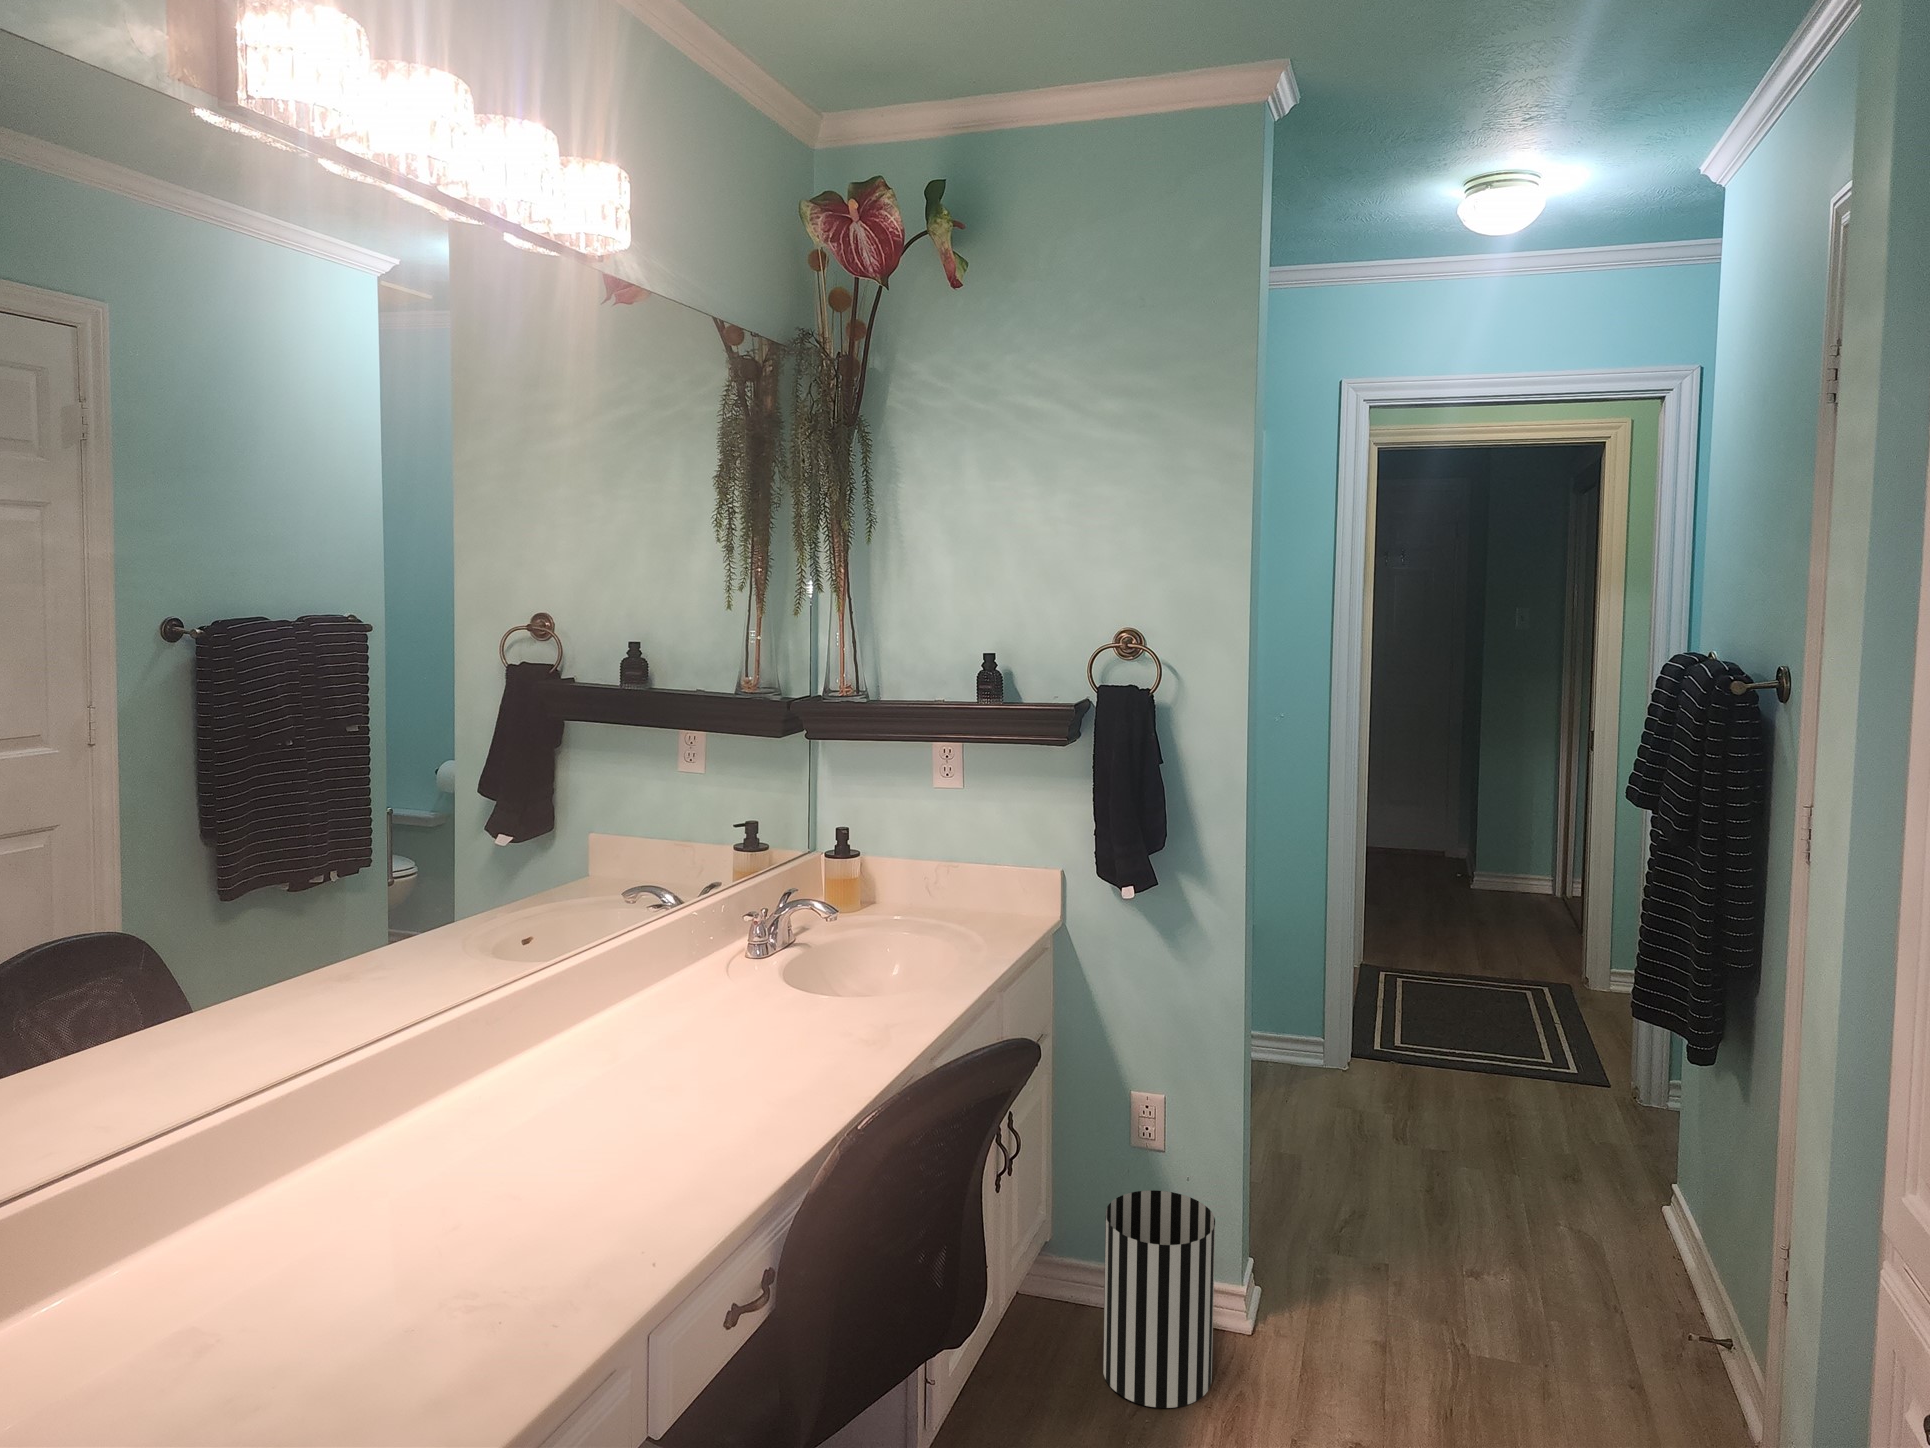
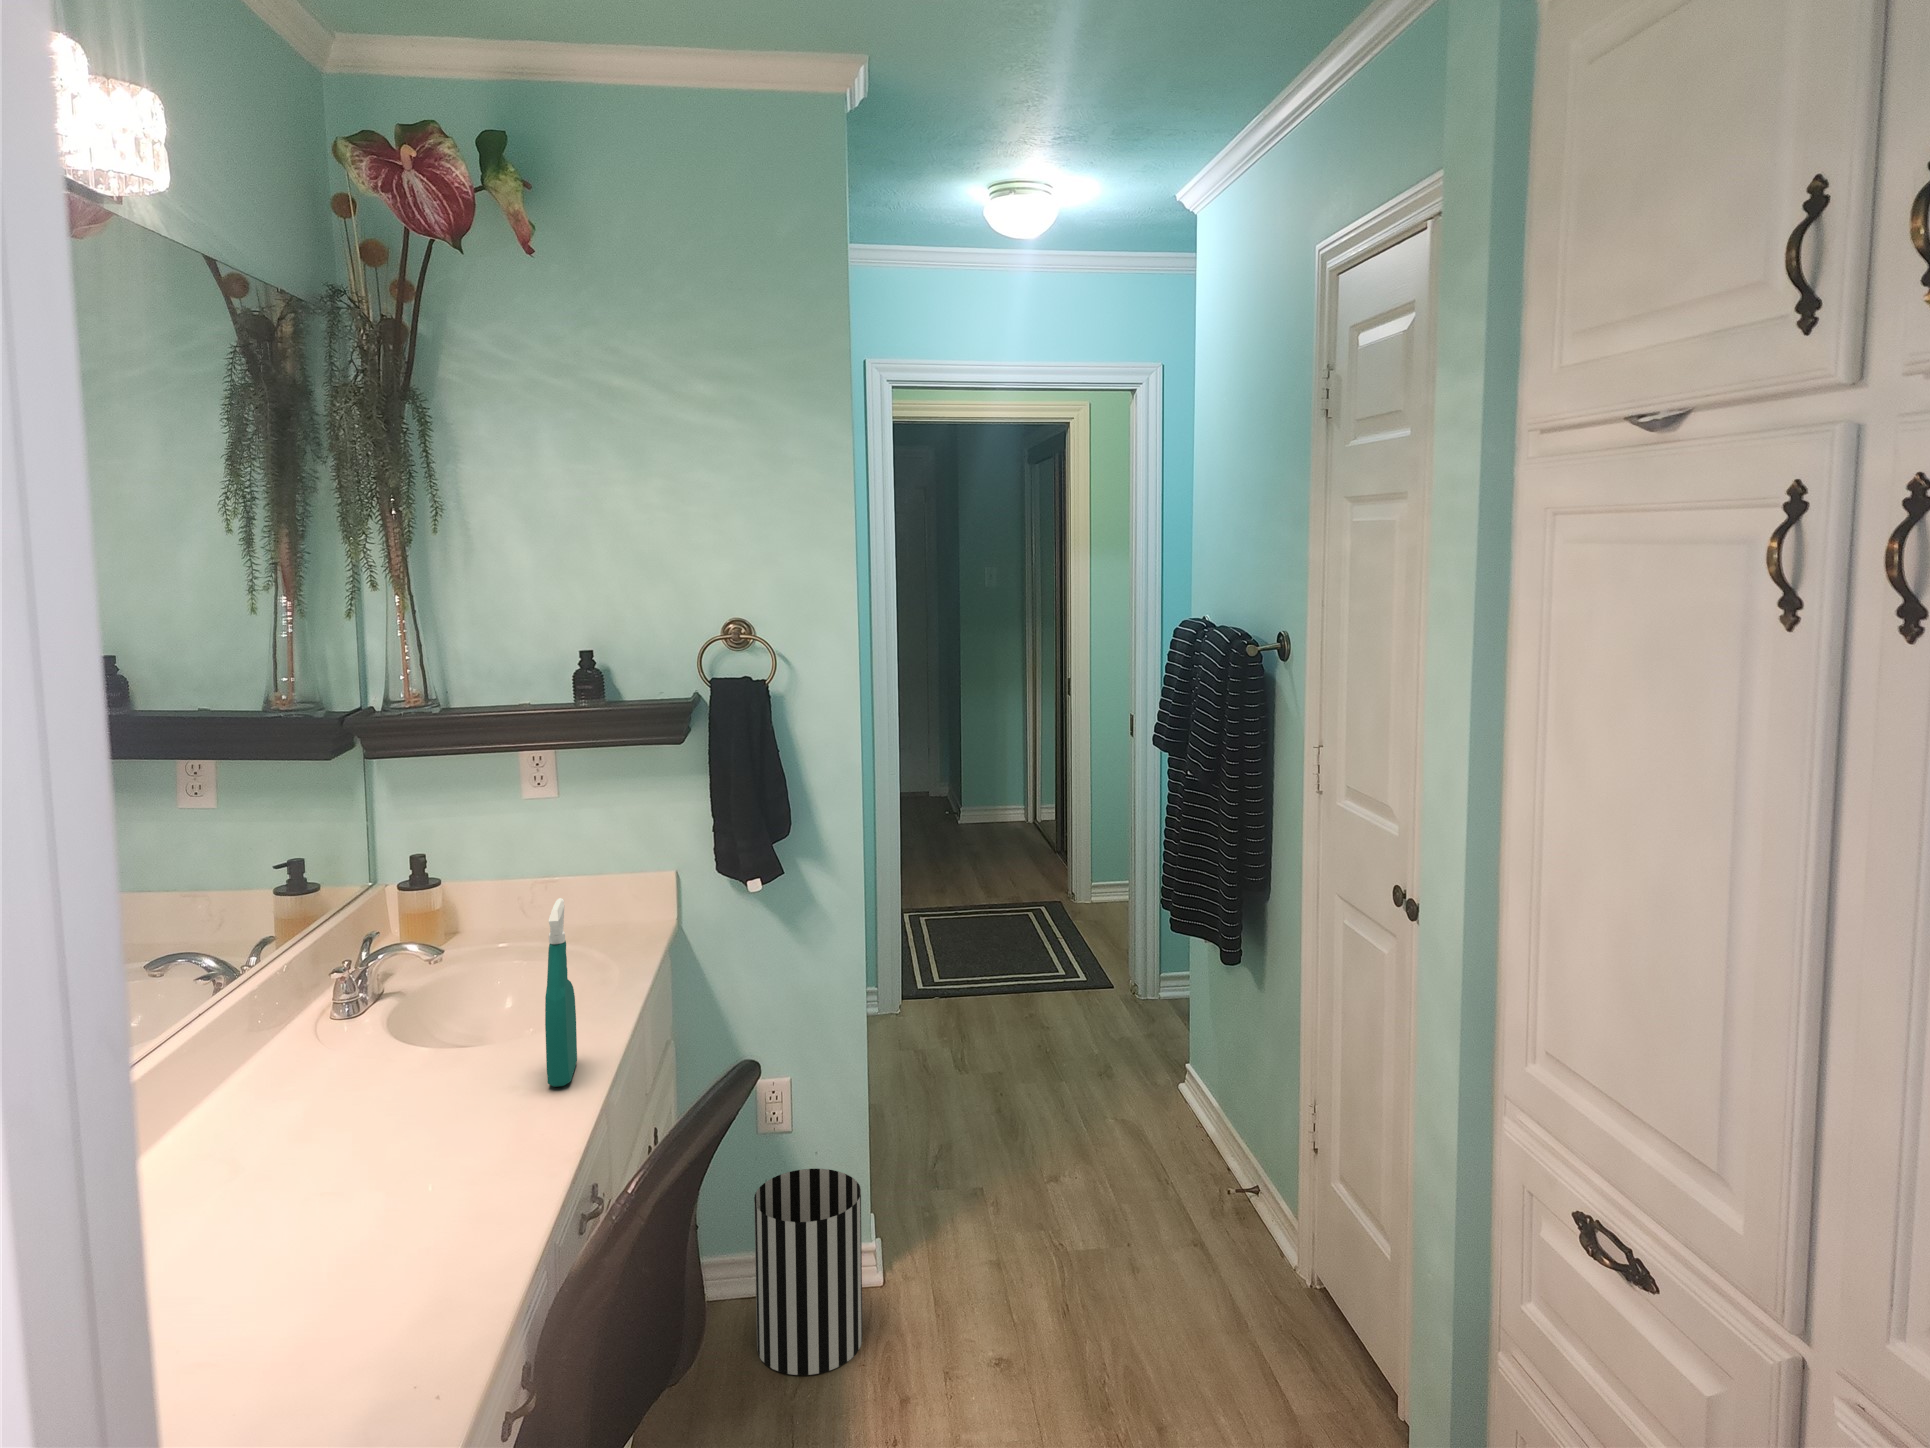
spray bottle: none [855,863,895,1040] -> present [545,898,577,1087]

